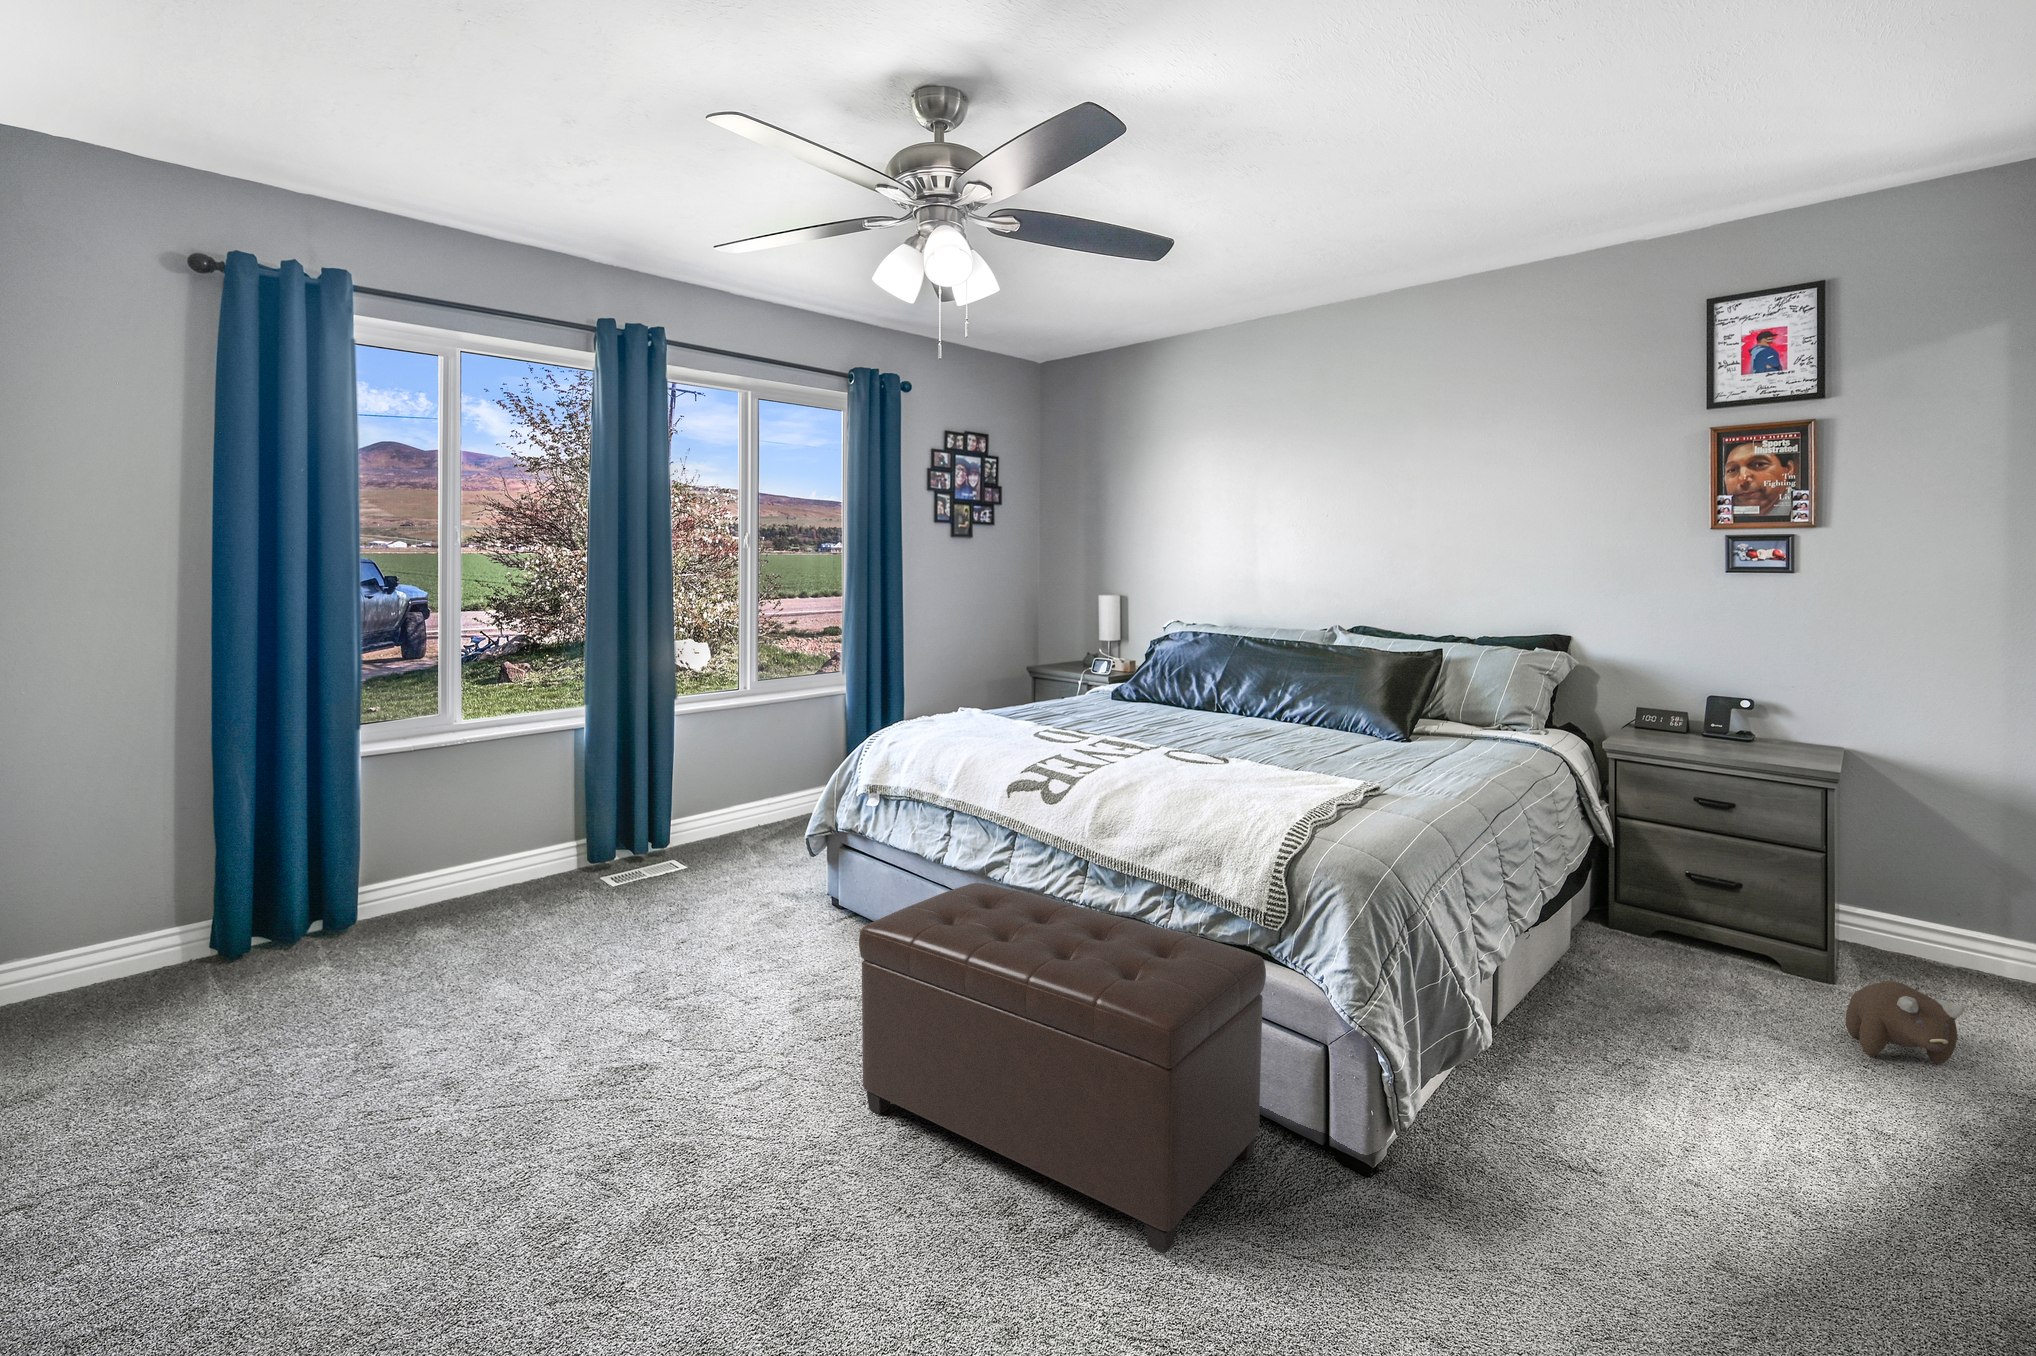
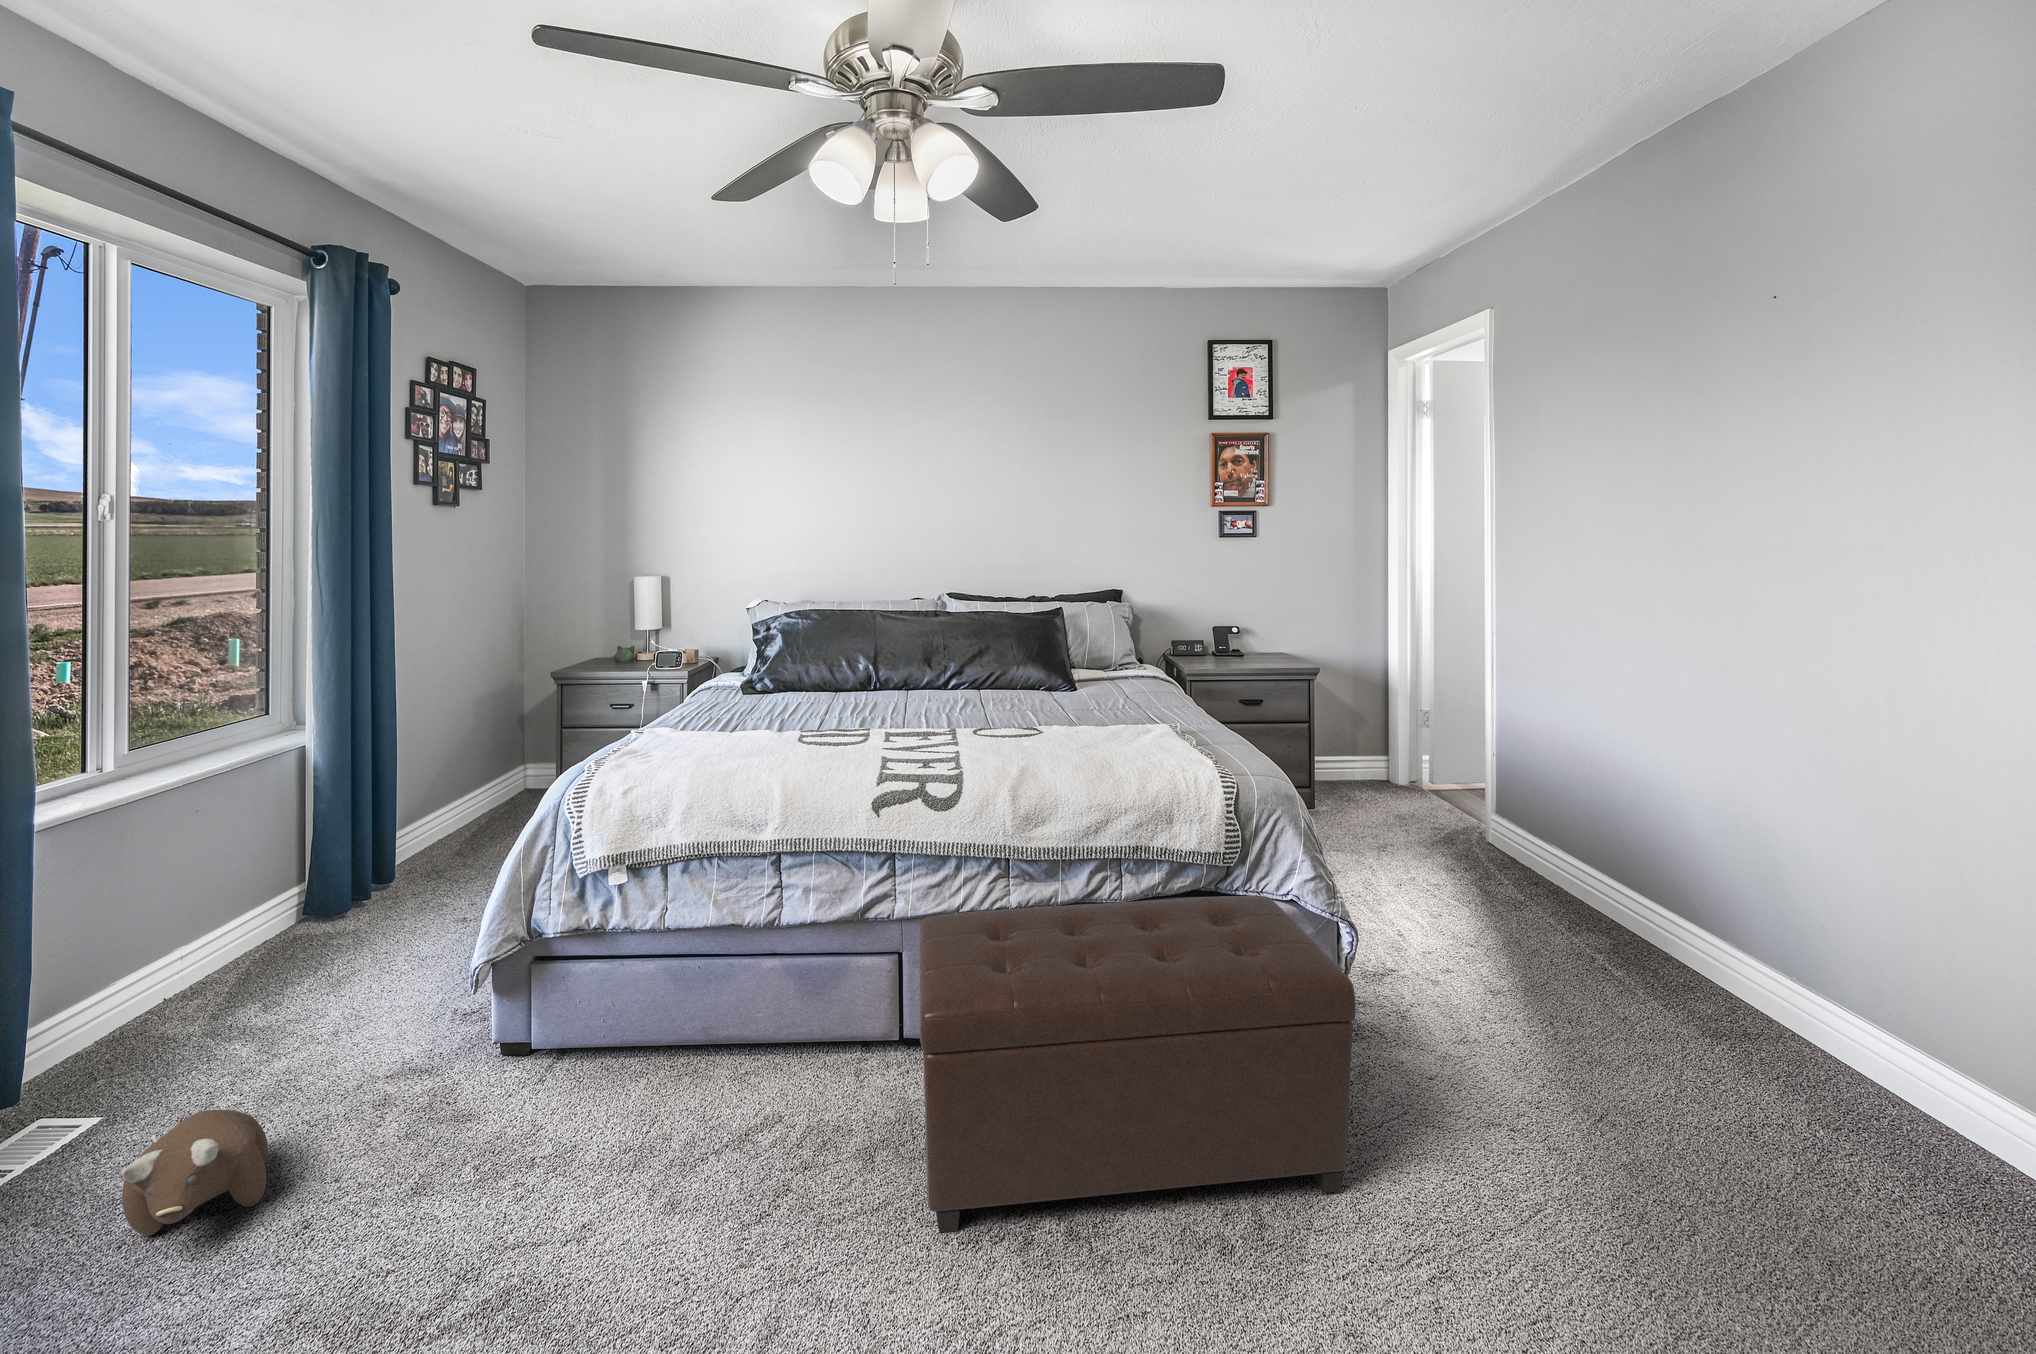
plush toy: present [1846,981,1965,1064] -> present [122,1110,268,1236]

